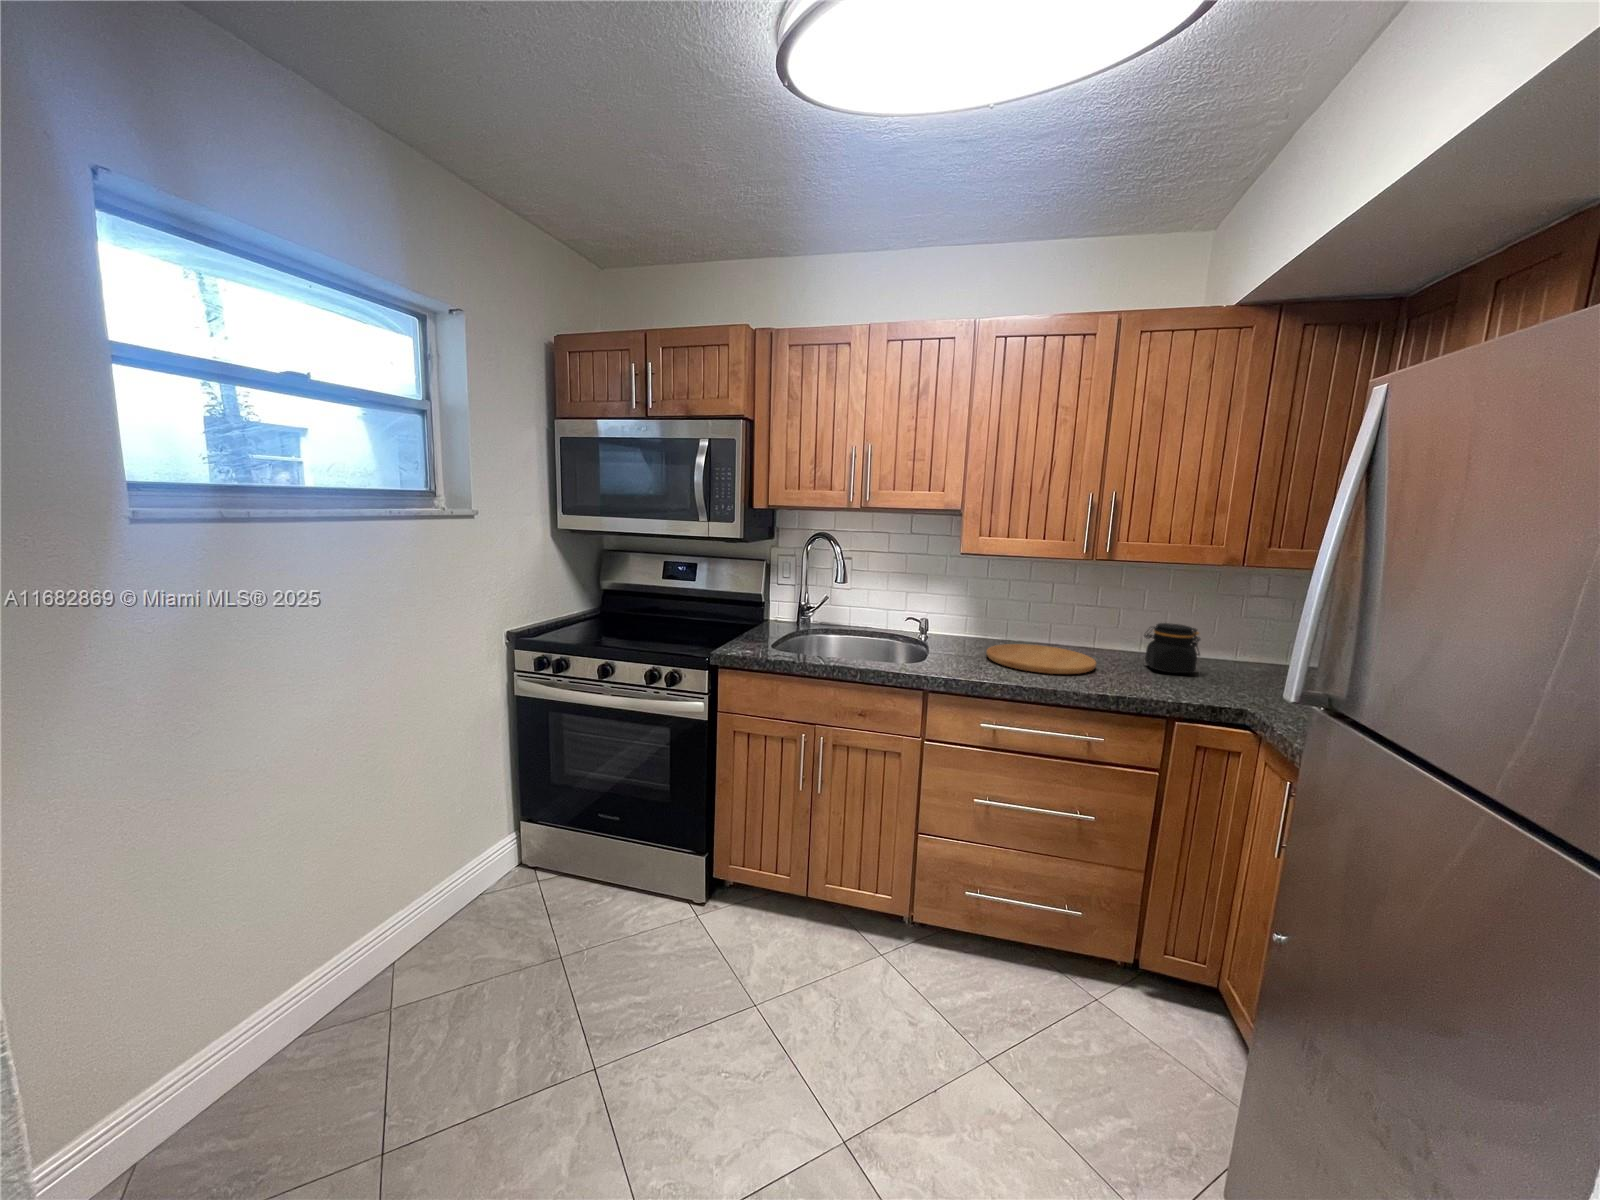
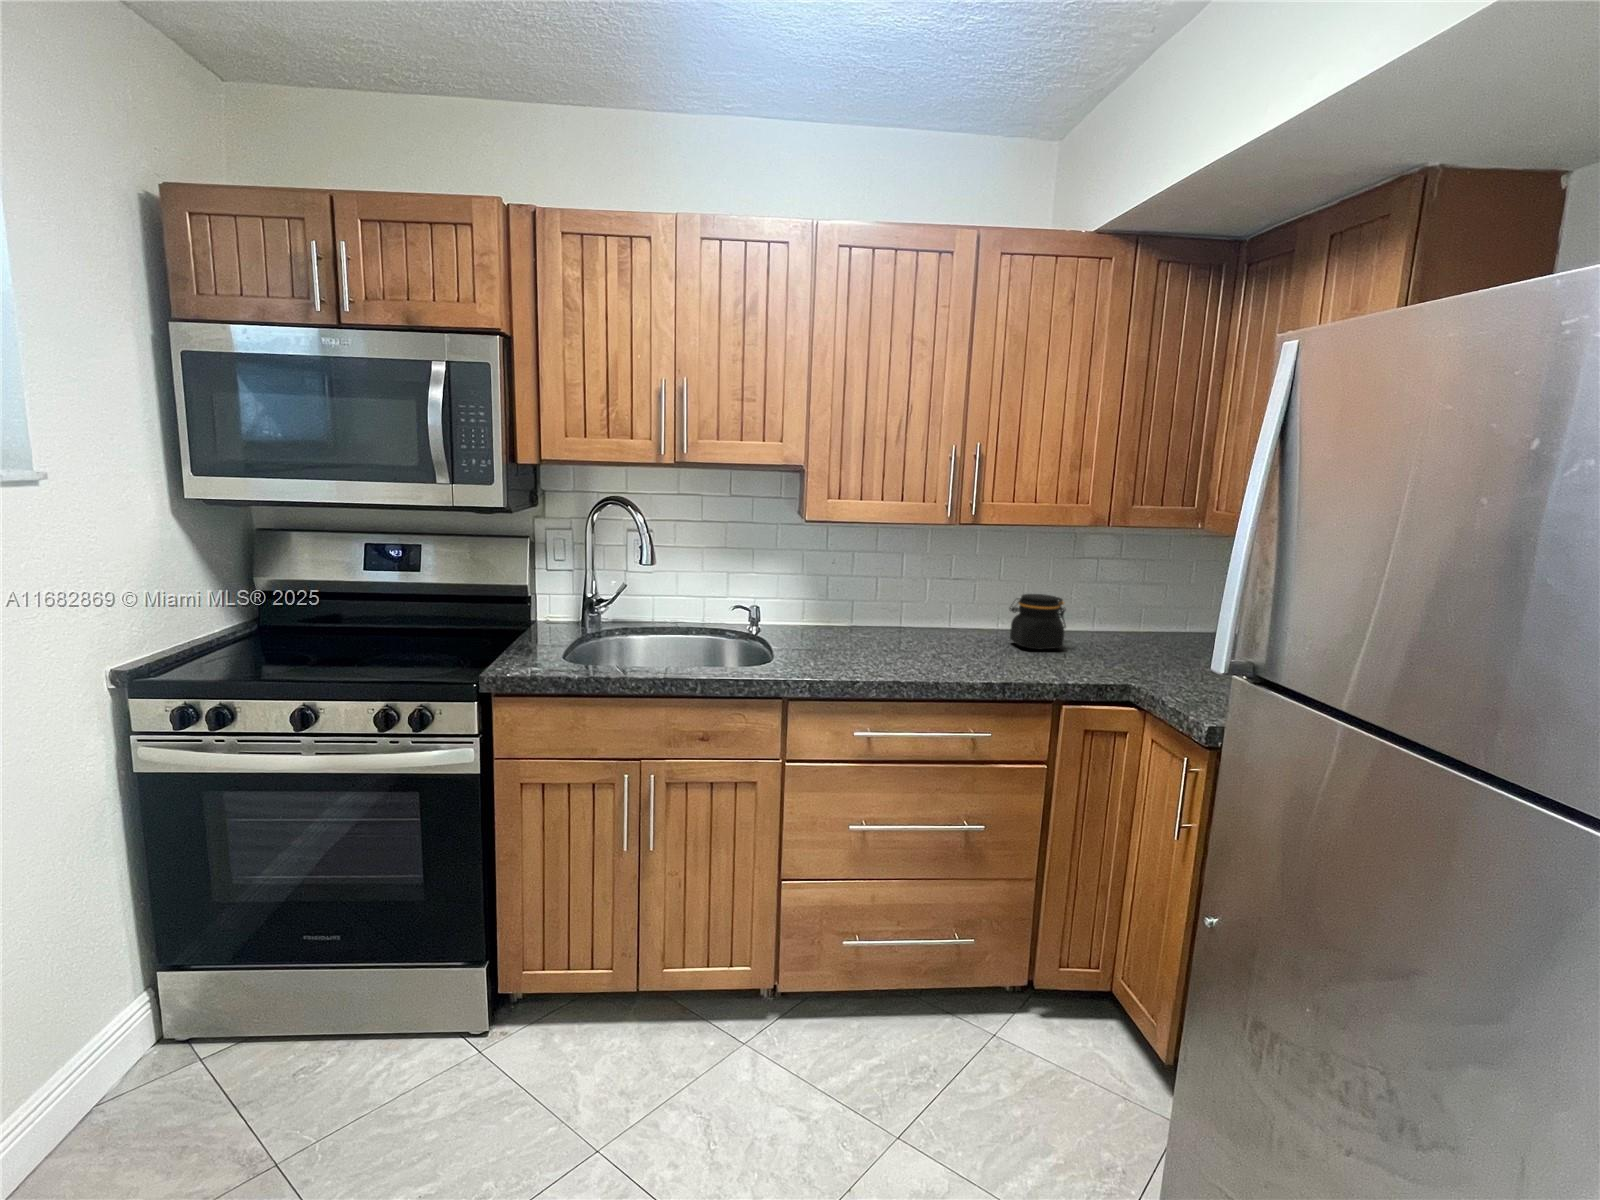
cutting board: present [986,644,1096,674] -> none [841,629,966,663]

